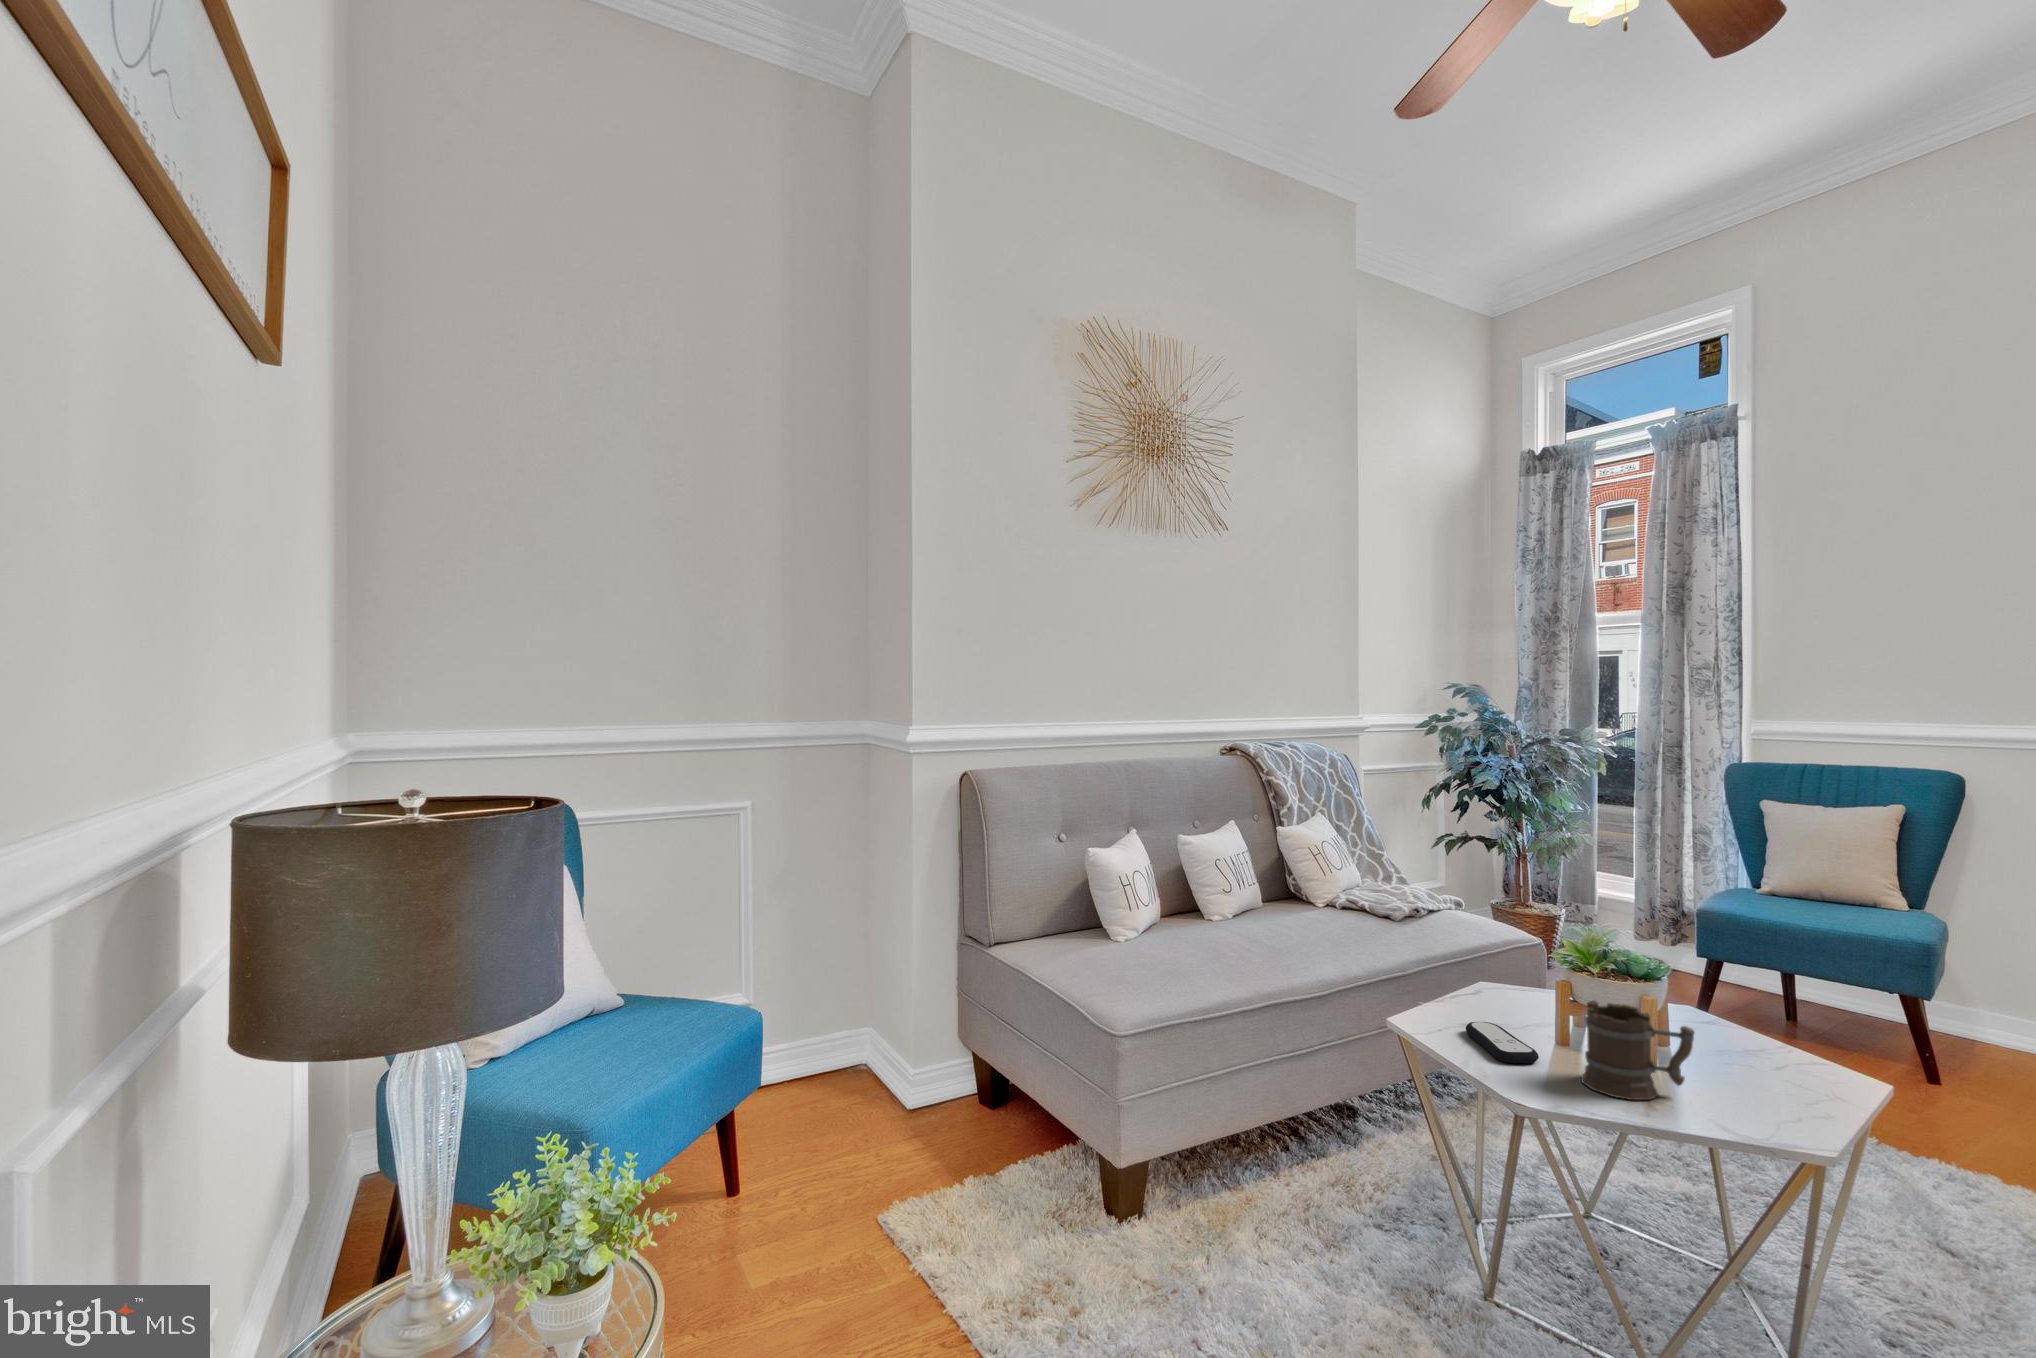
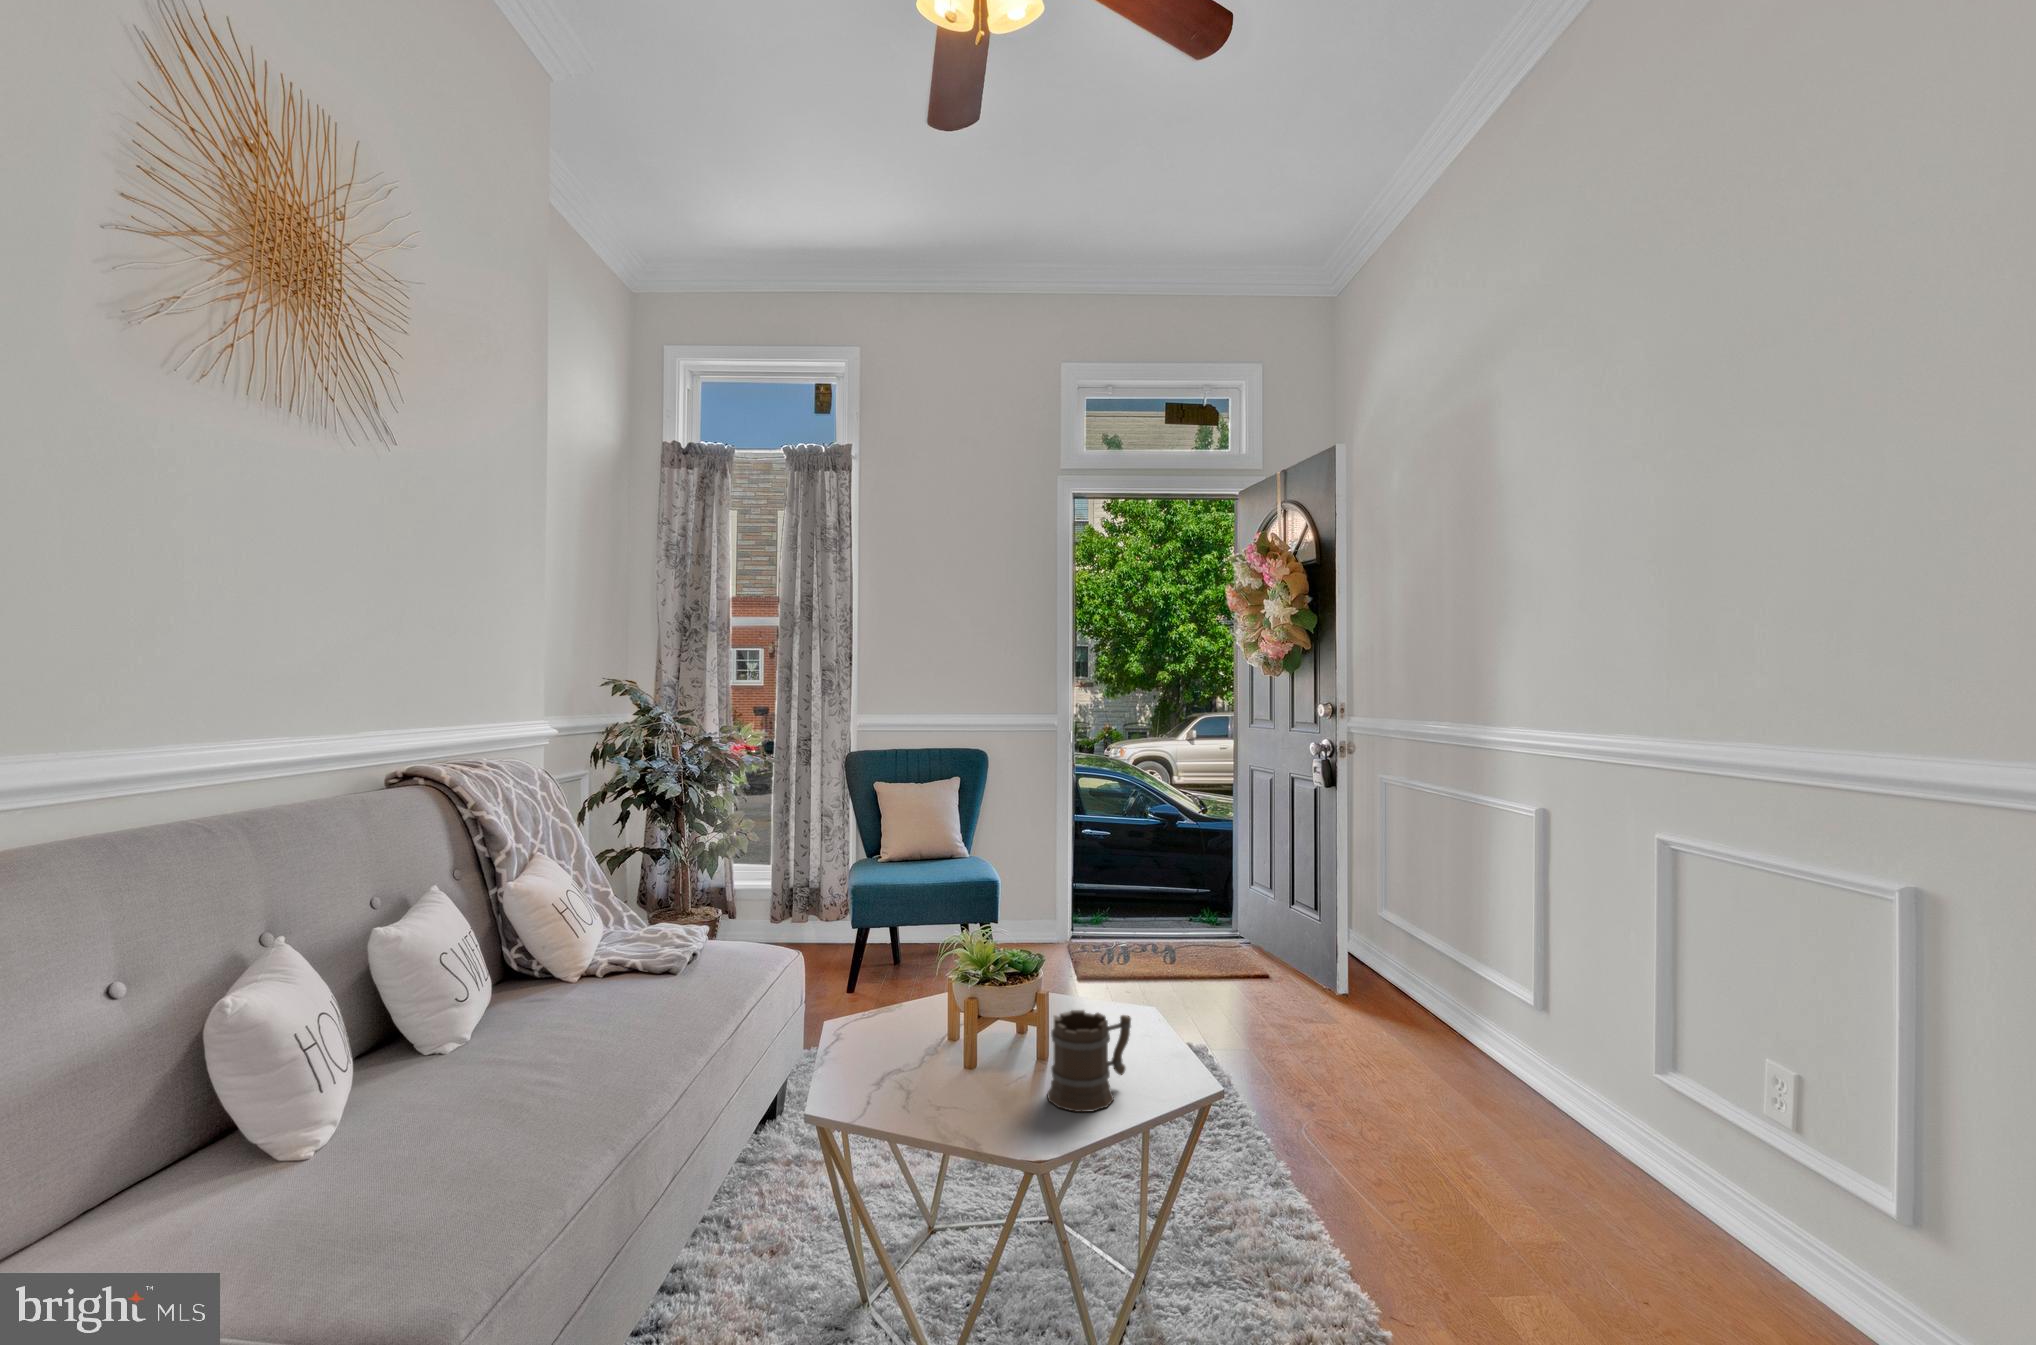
remote control: present [1466,1022,1539,1063] -> none [909,1073,1006,1117]

